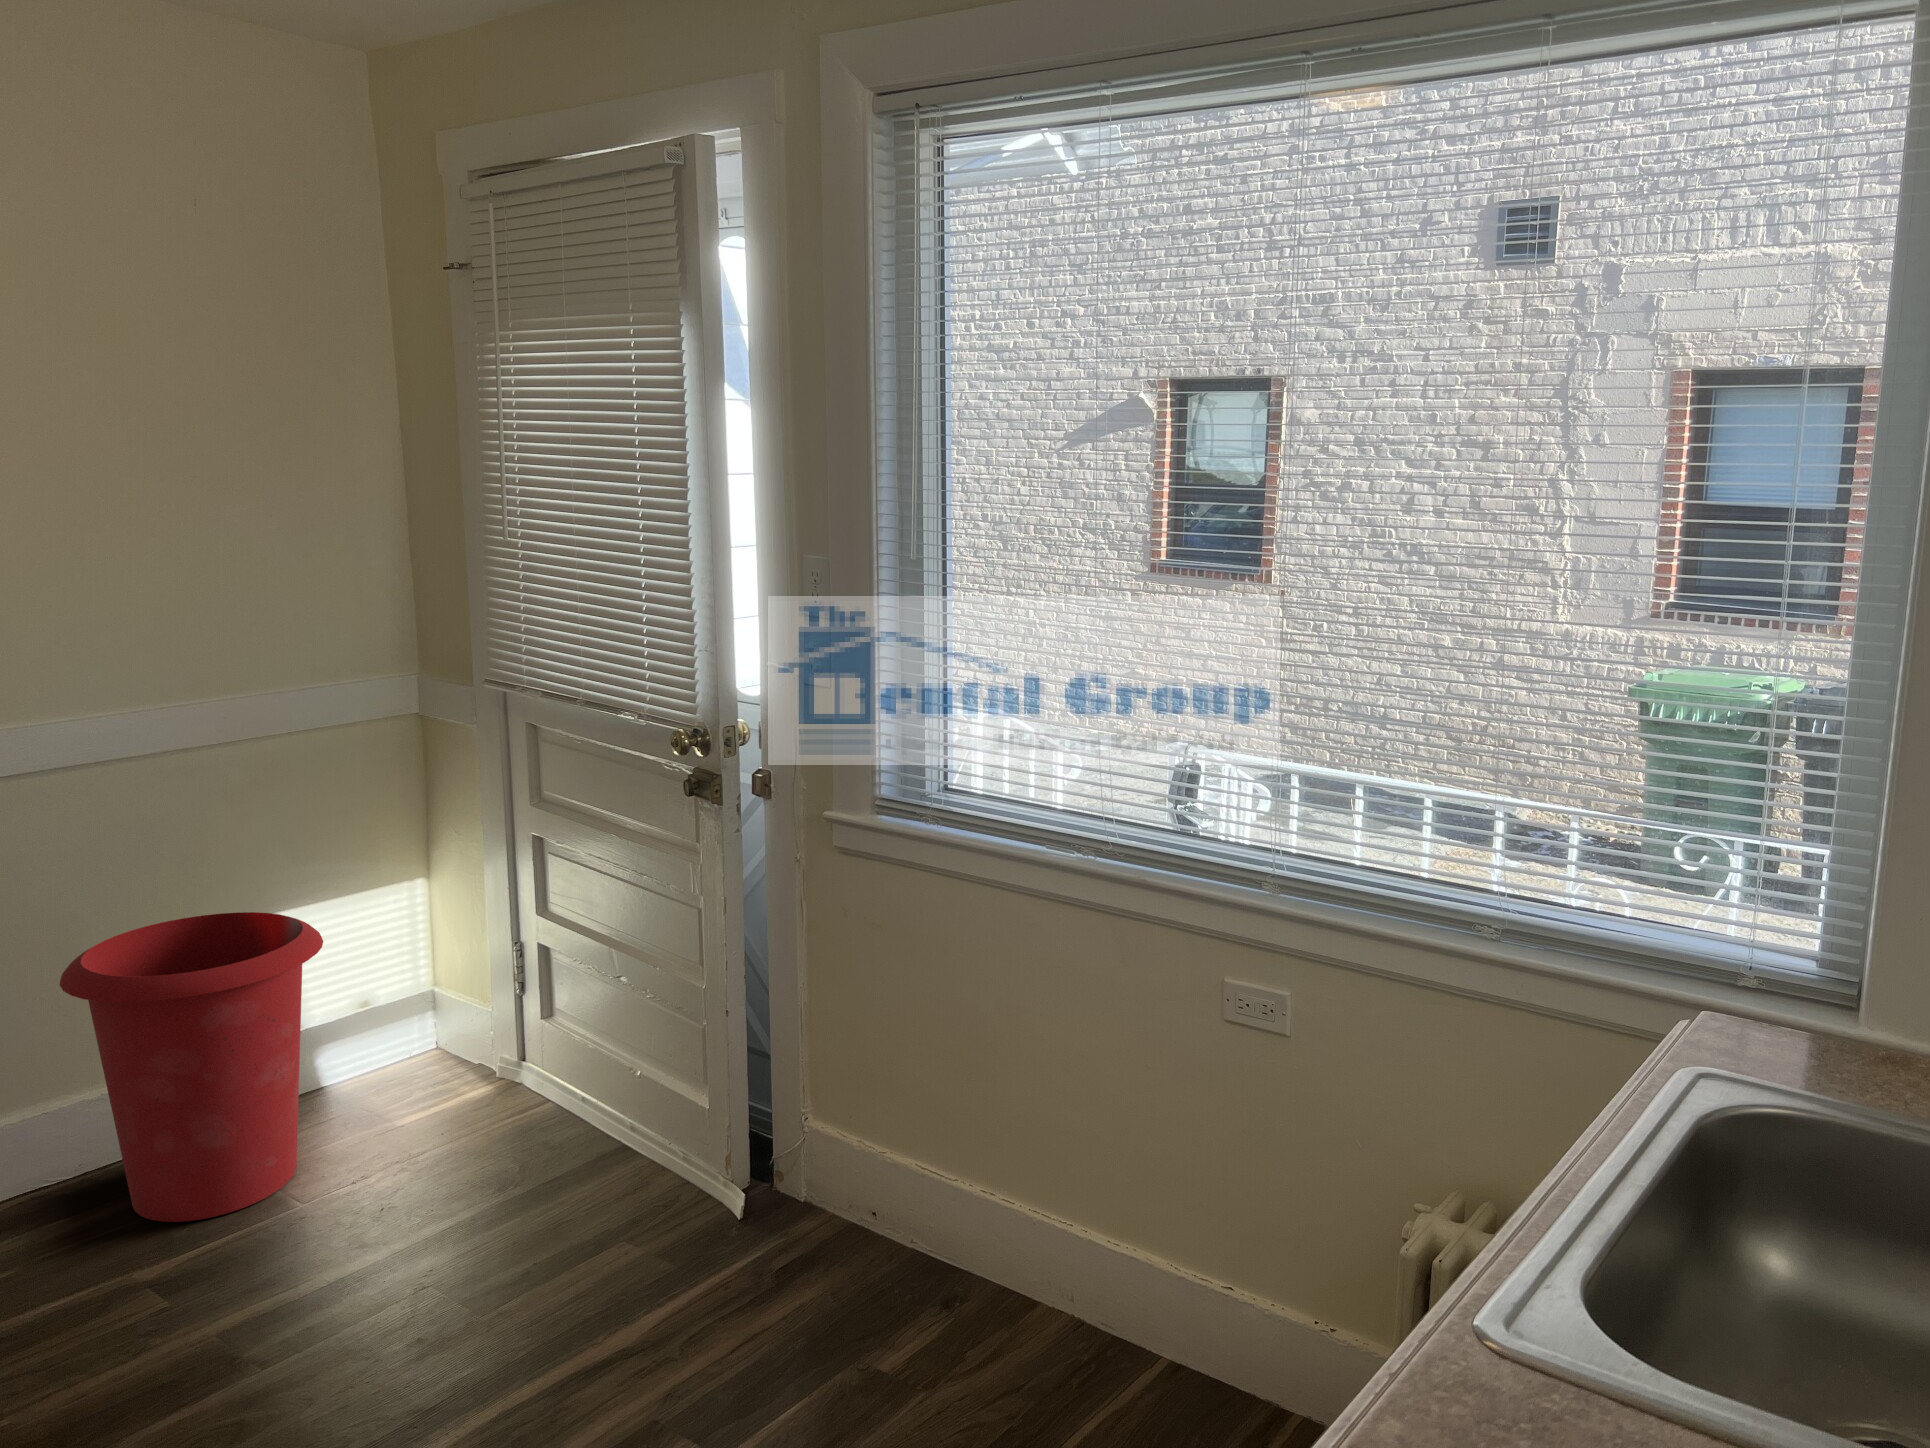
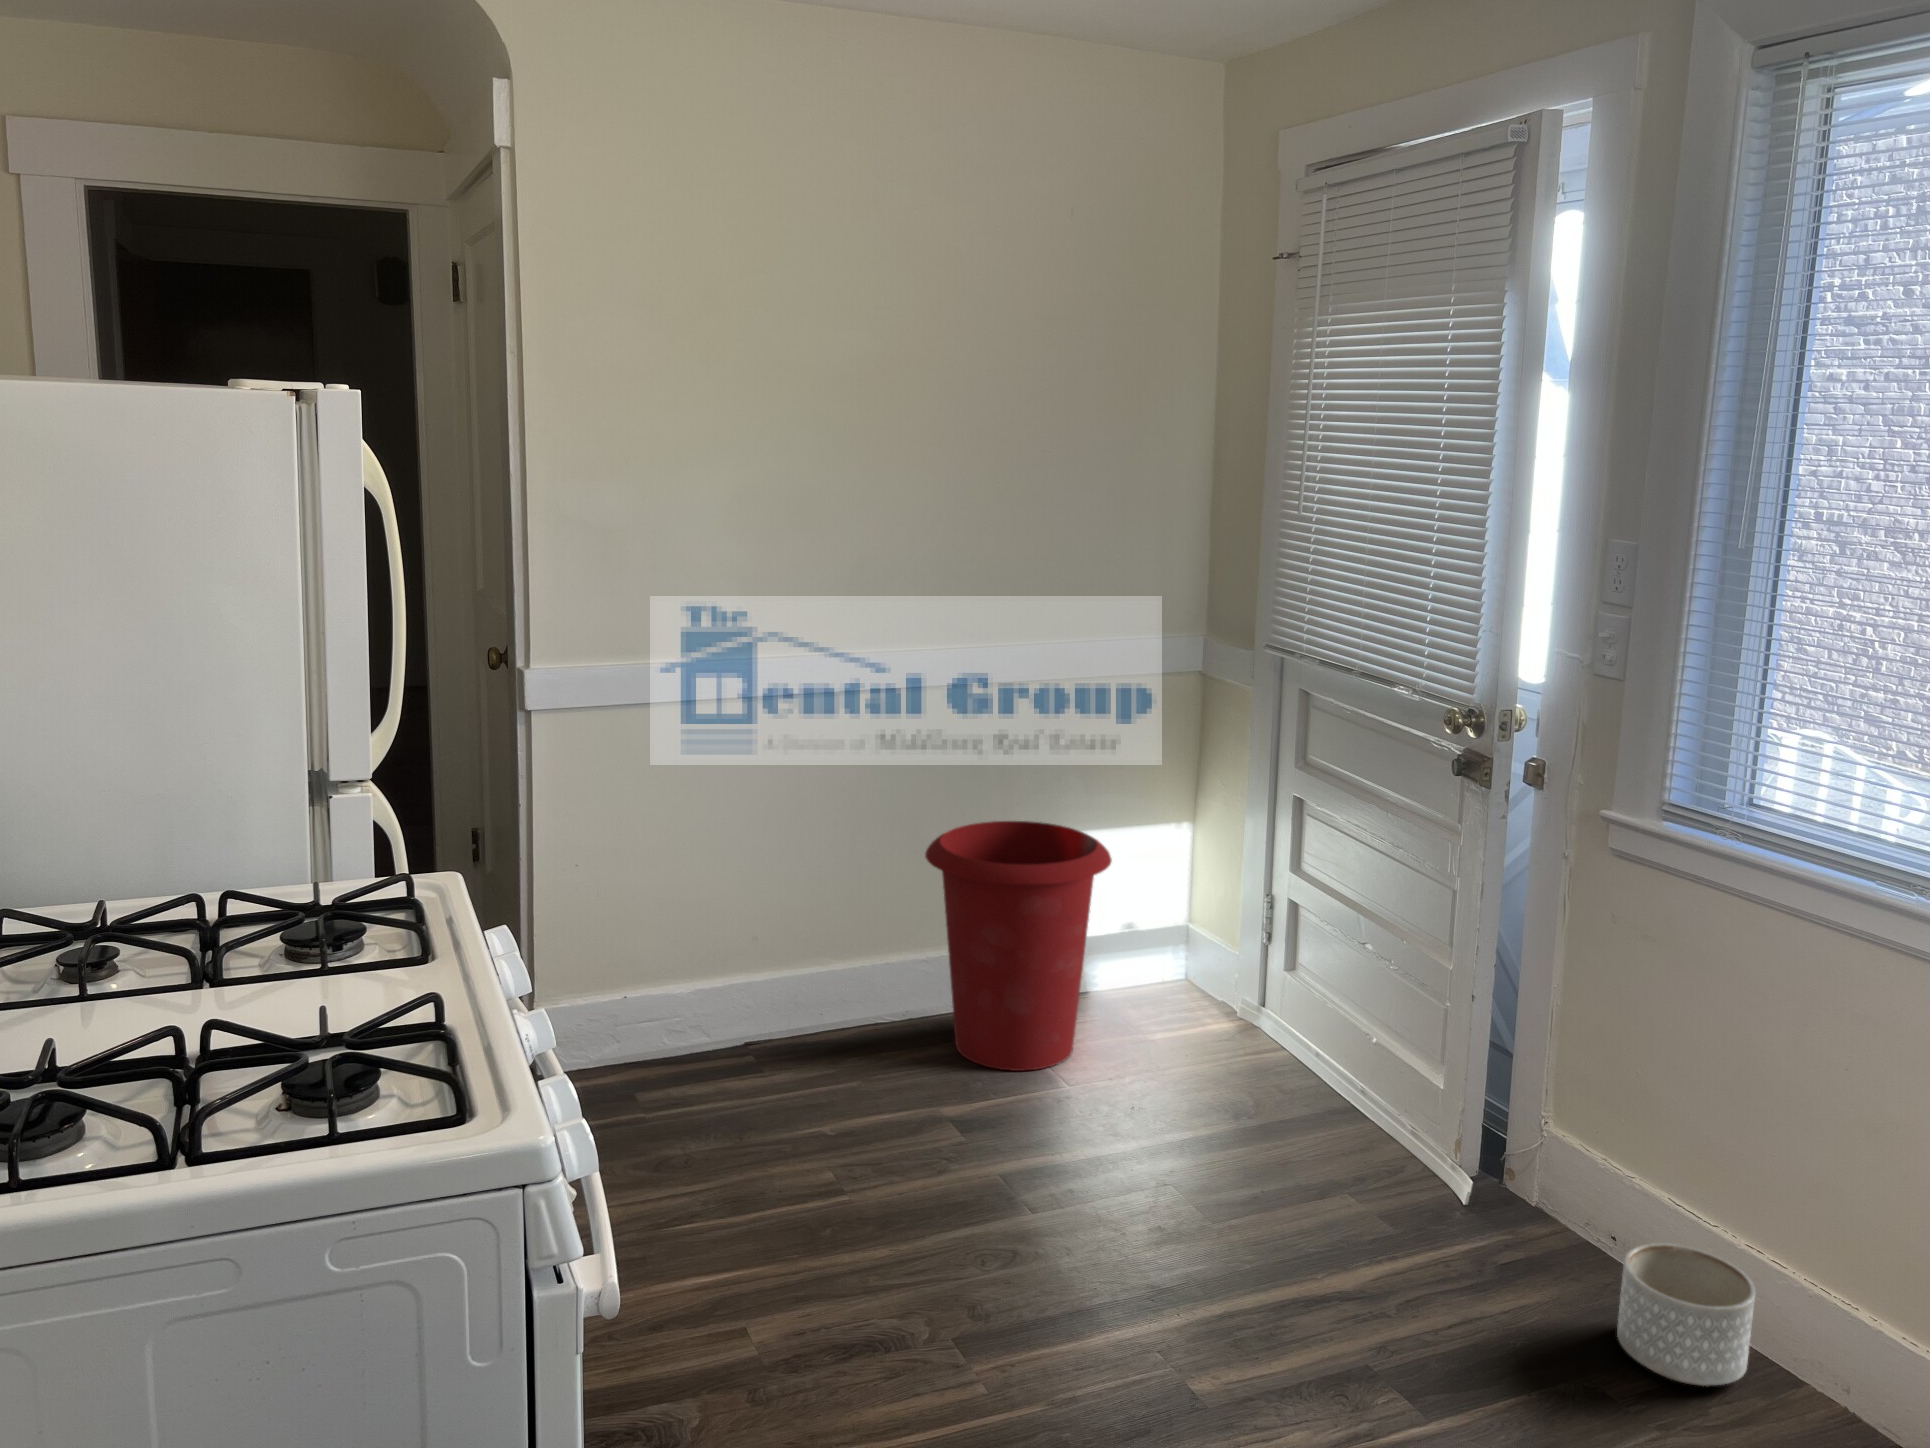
planter: none [891,1203,1001,1337] -> present [1617,1243,1755,1386]

